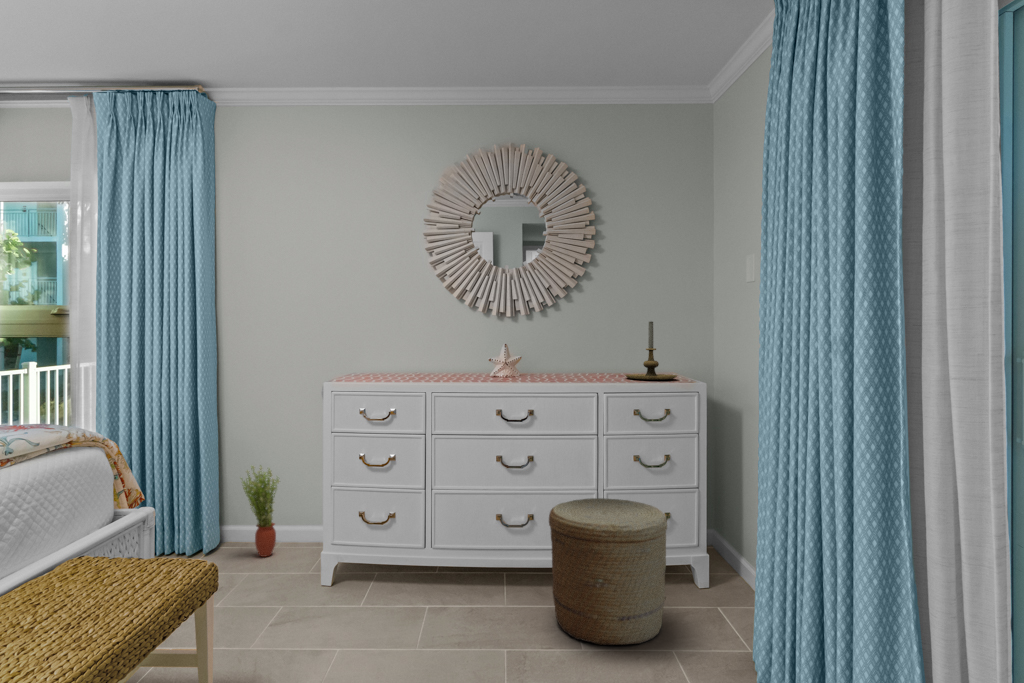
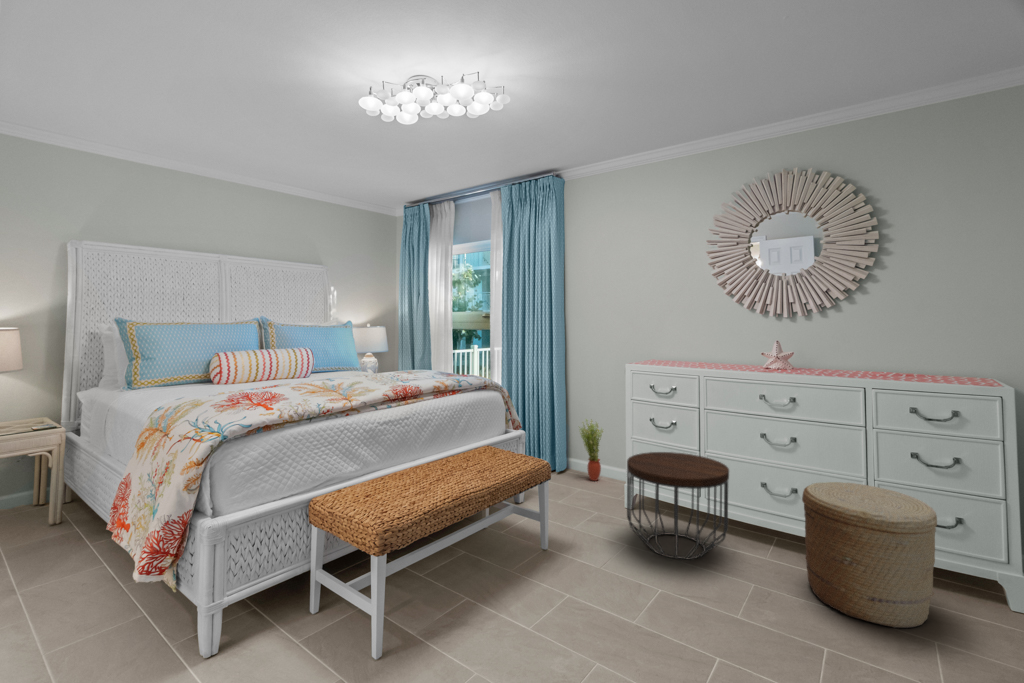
candle holder: present [625,321,677,380] -> none [909,319,977,378]
side table: none [337,493,468,635] -> present [627,452,729,559]

